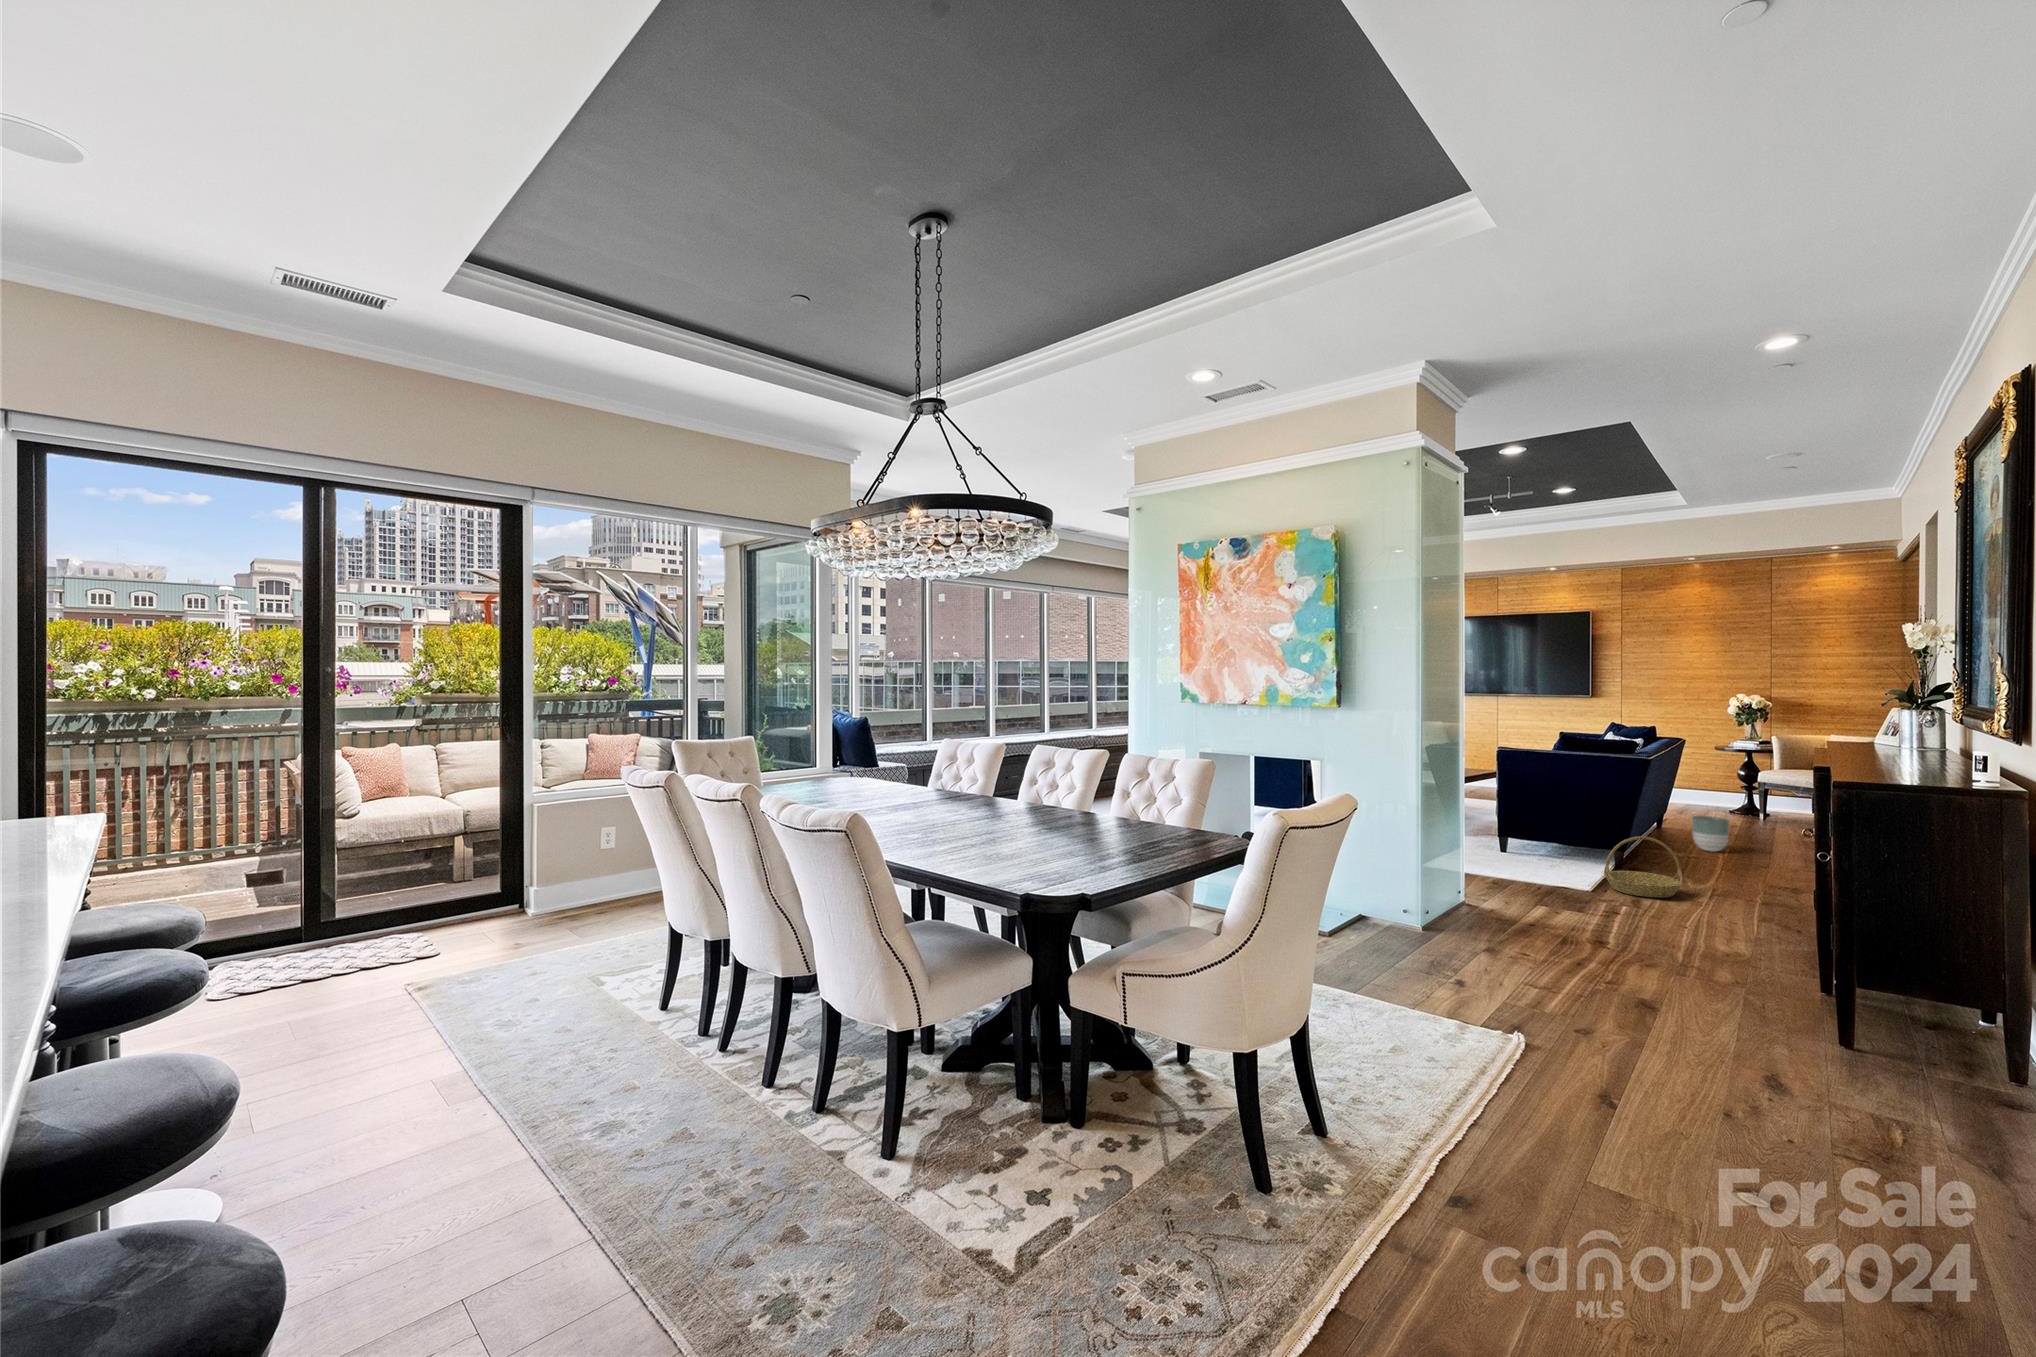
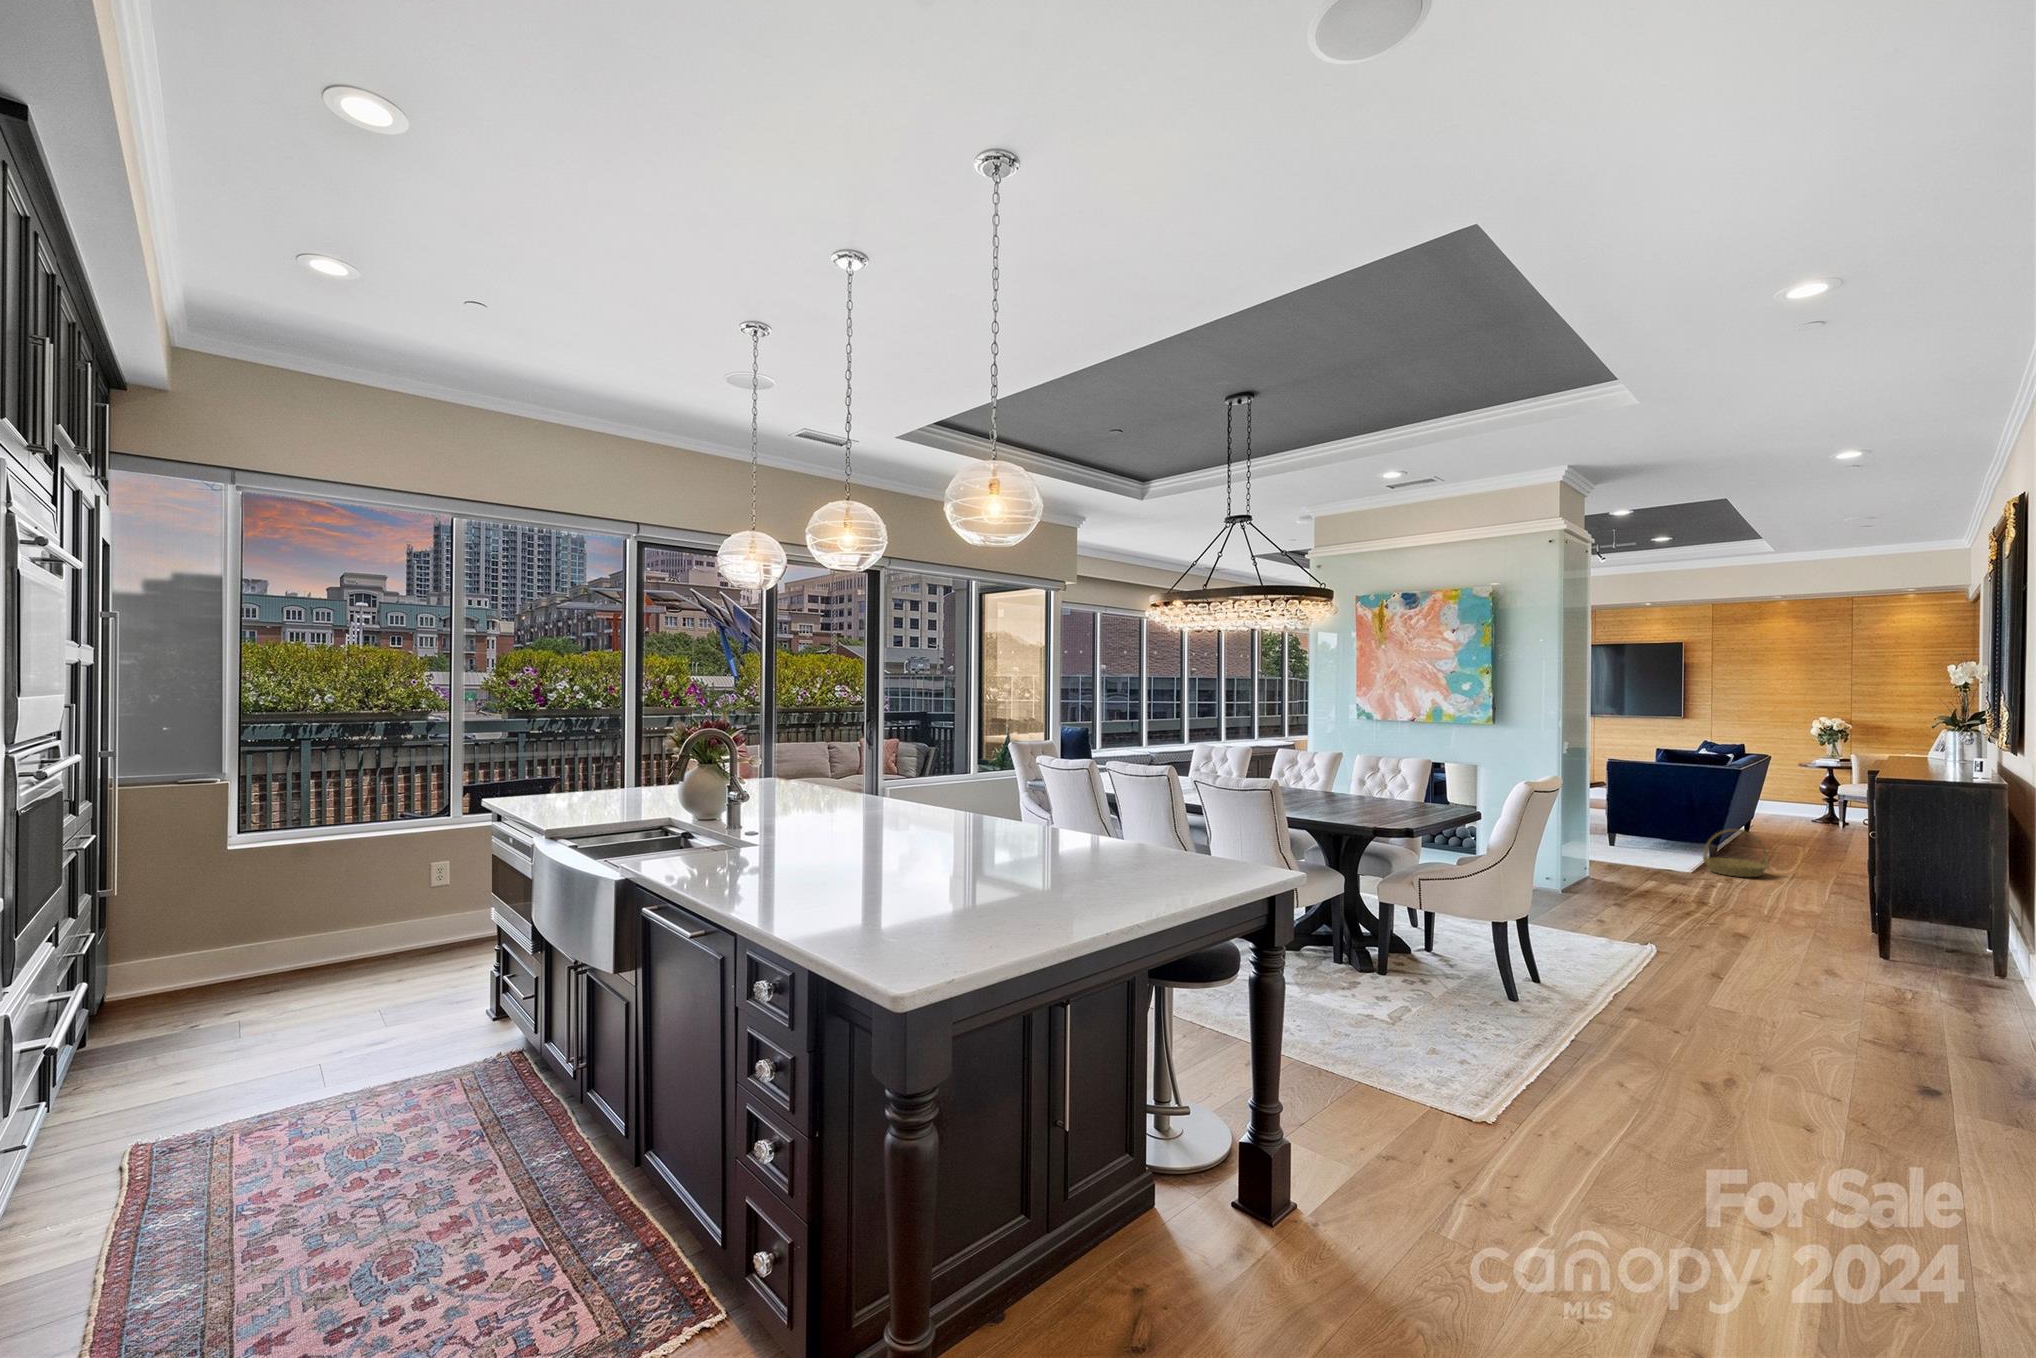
planter: present [1692,816,1730,852] -> none [1777,819,1810,849]

